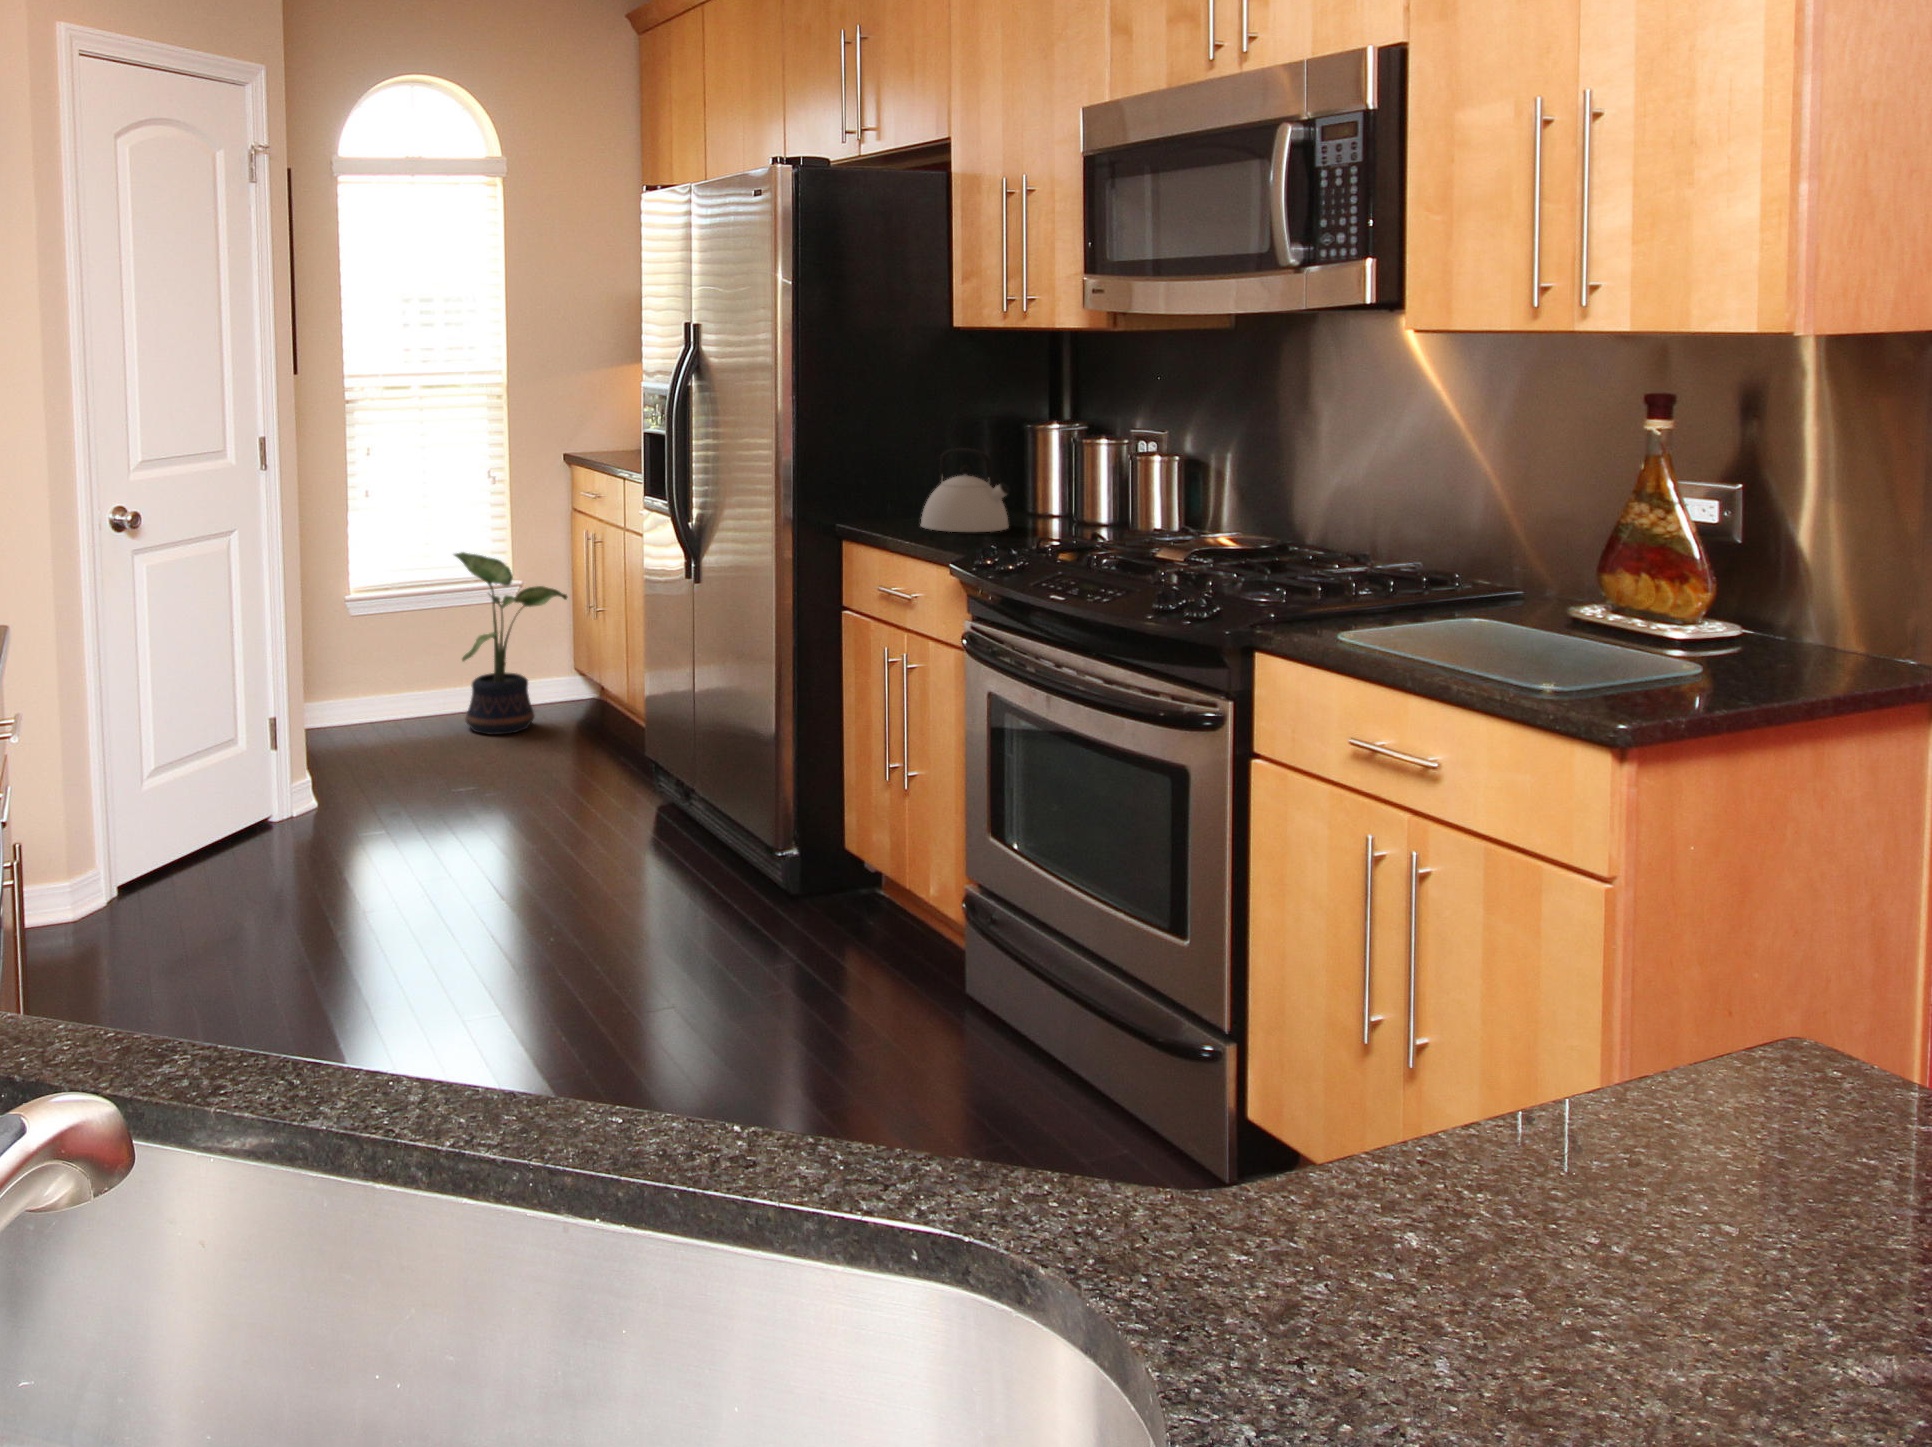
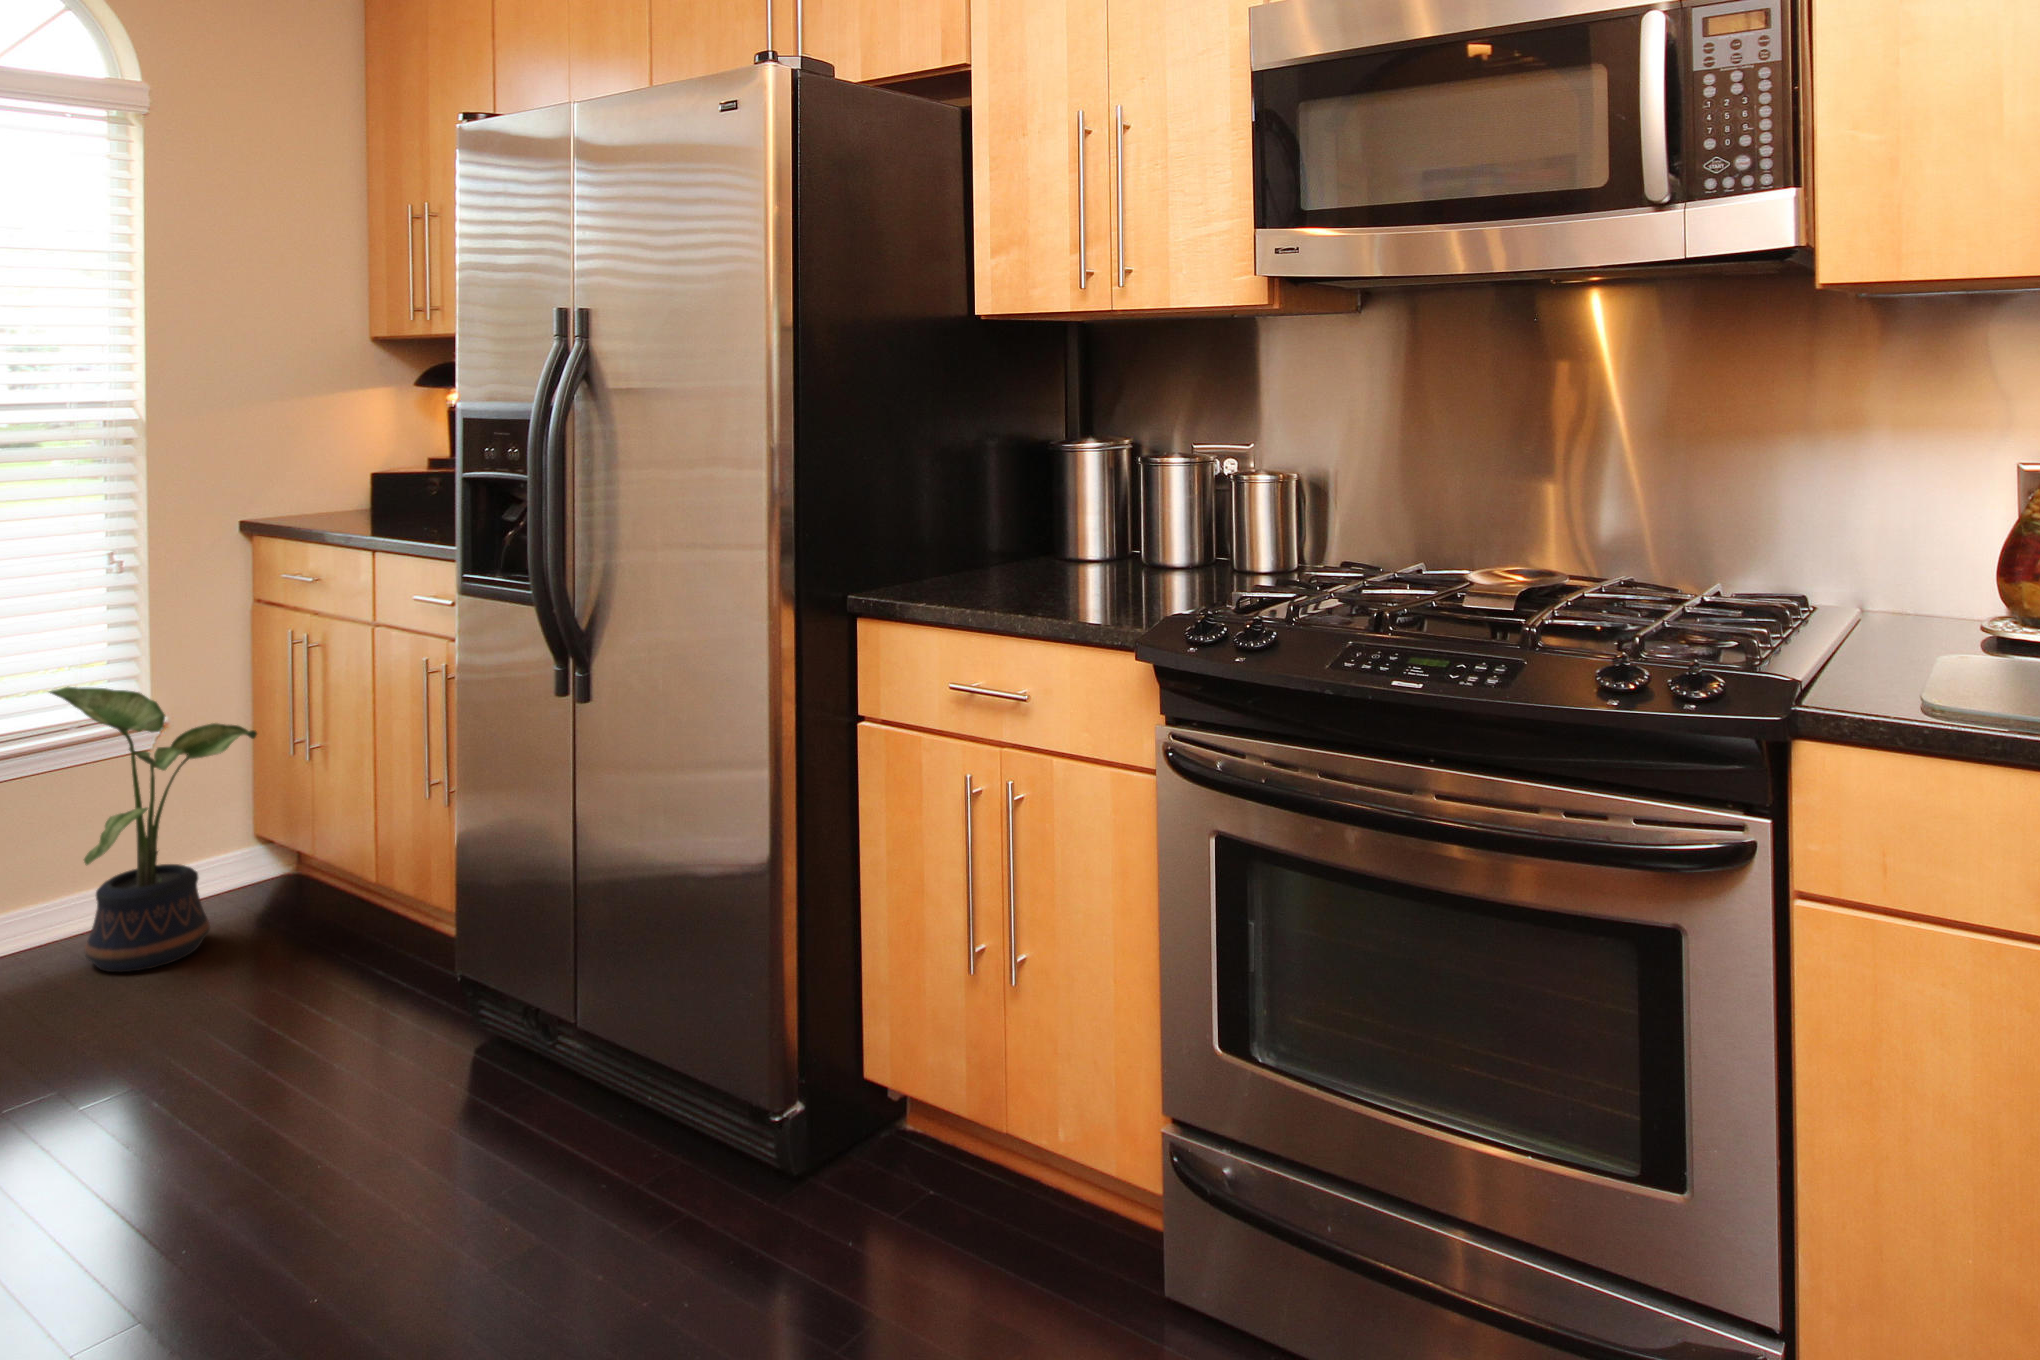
kettle: present [921,448,1009,532] -> none [984,476,1112,595]

